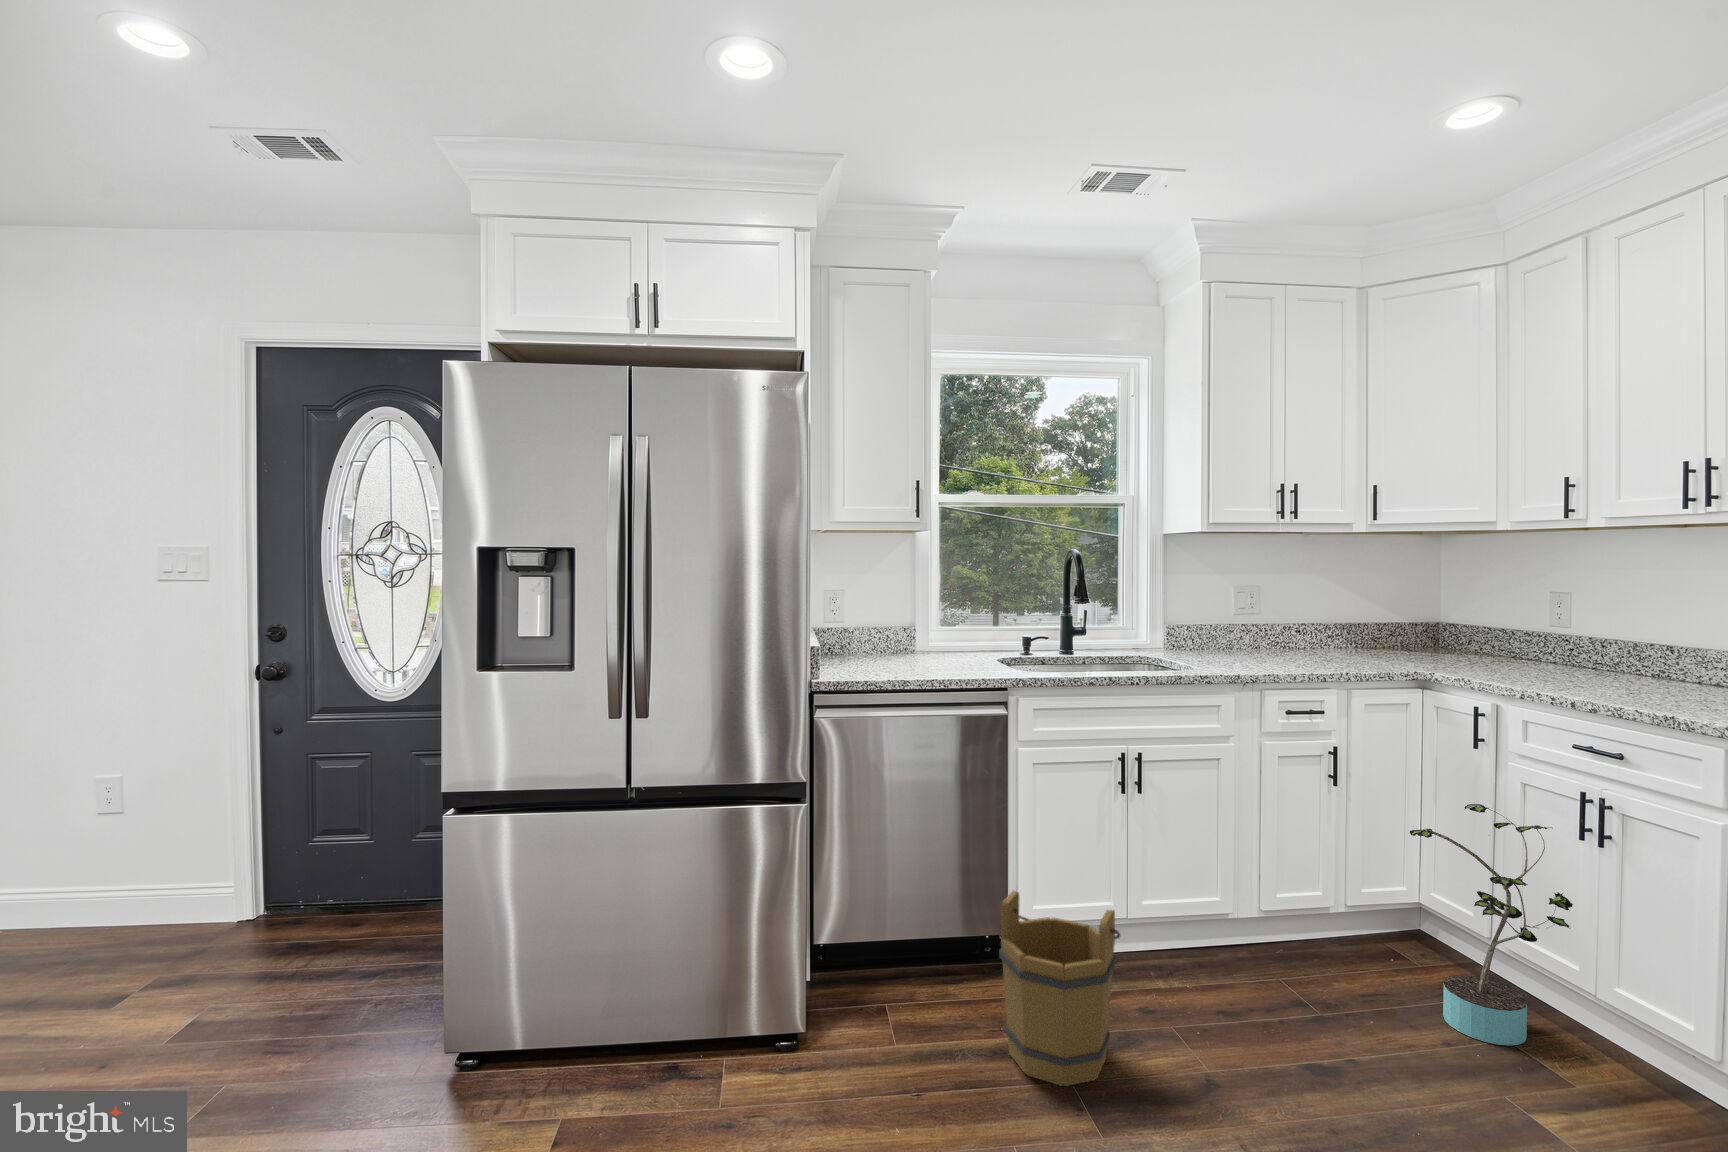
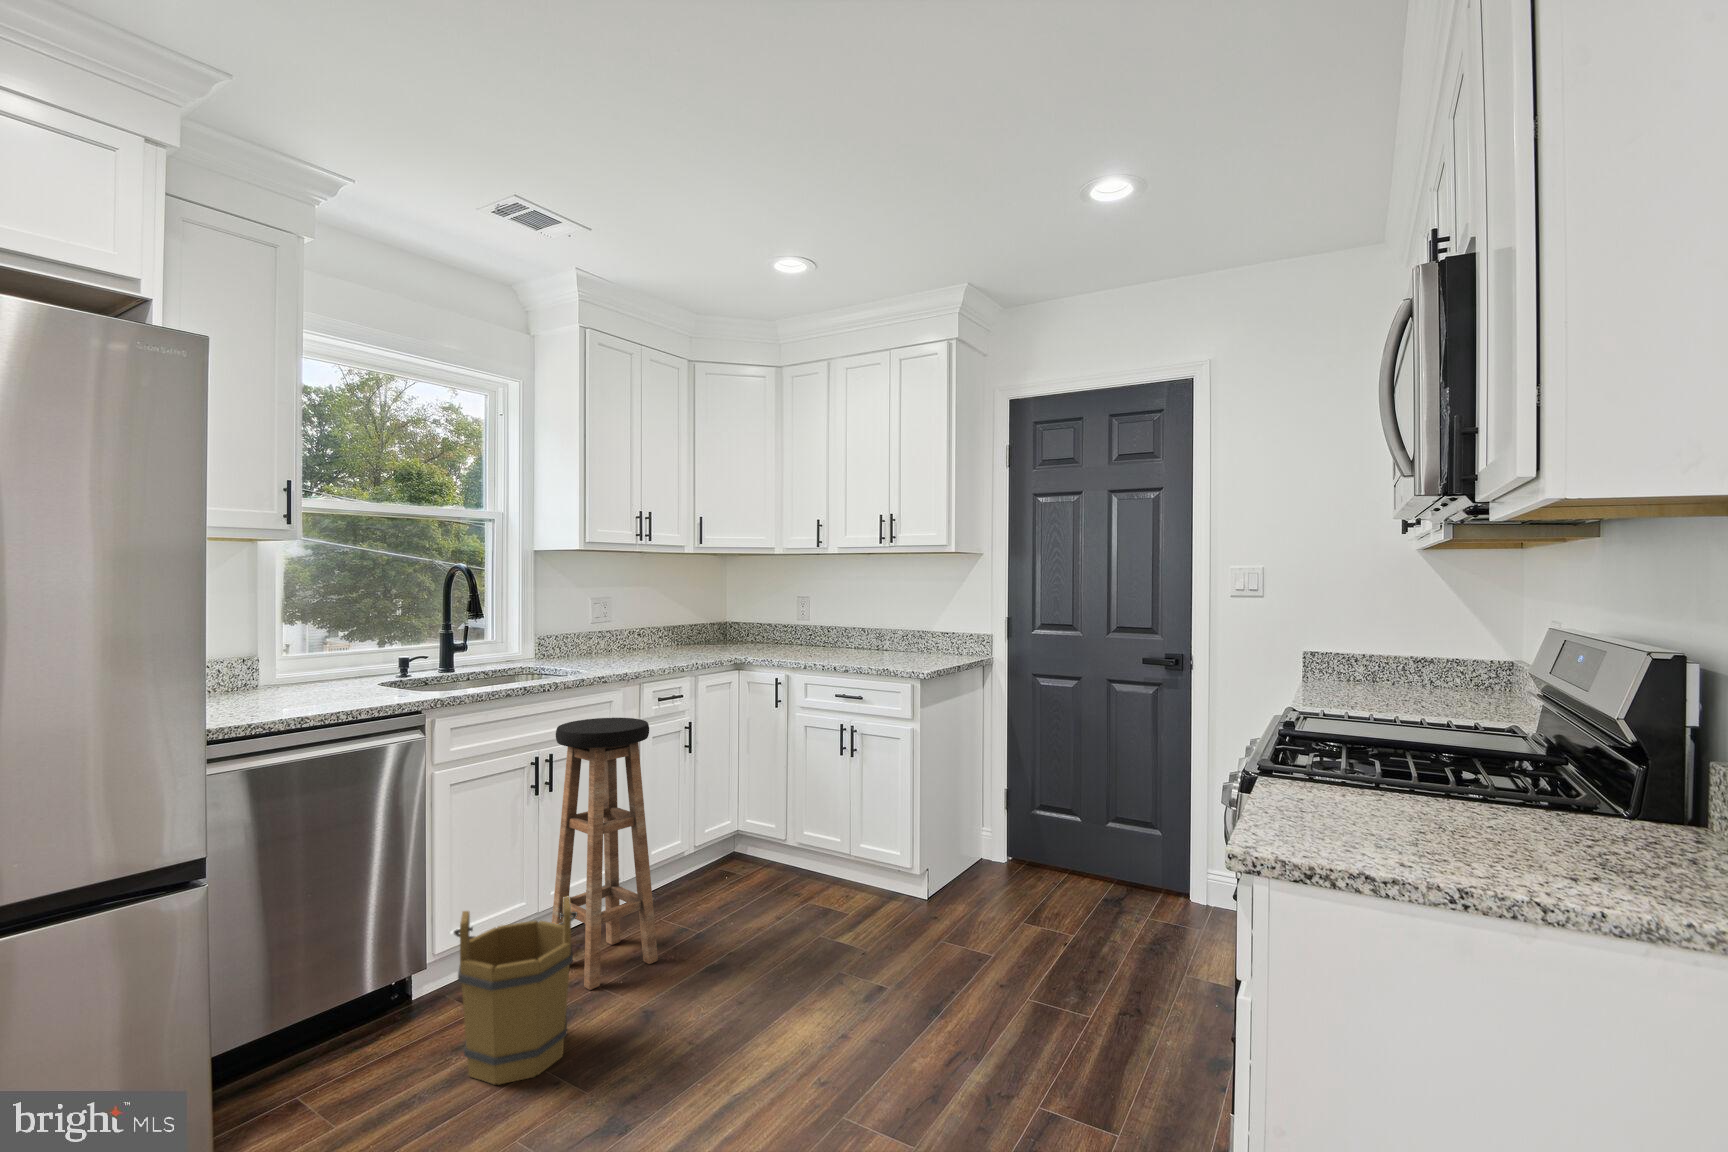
bar stool: none [1130,722,1249,1024] -> present [552,718,658,990]
potted plant: present [1410,804,1573,1046] -> none [751,747,844,911]

